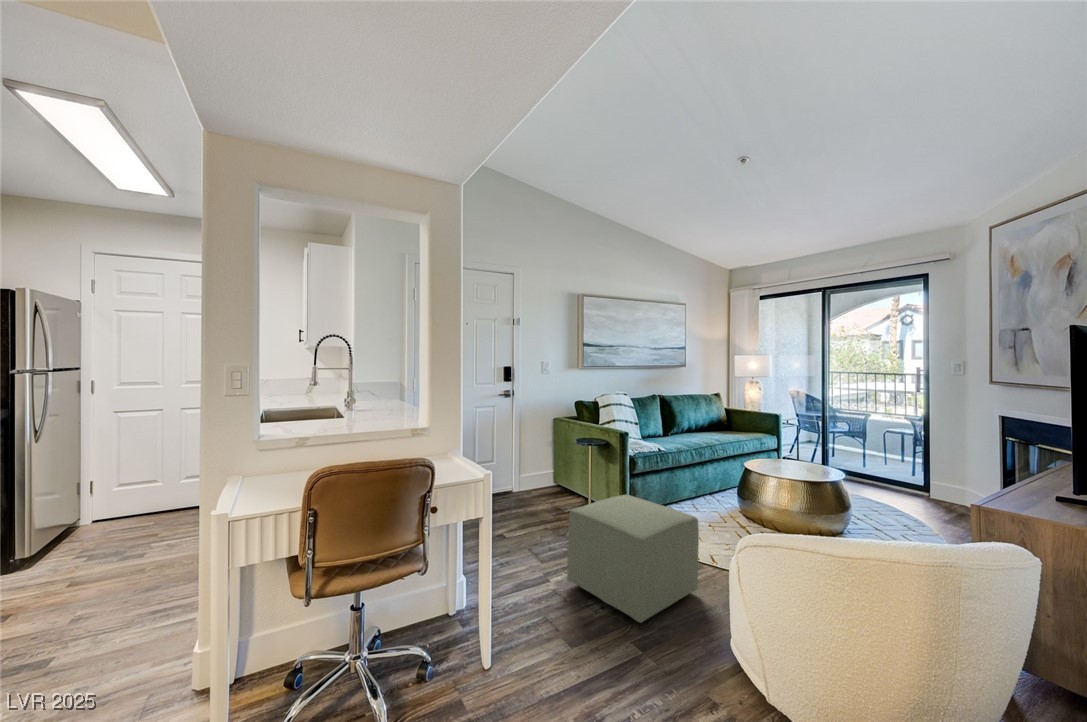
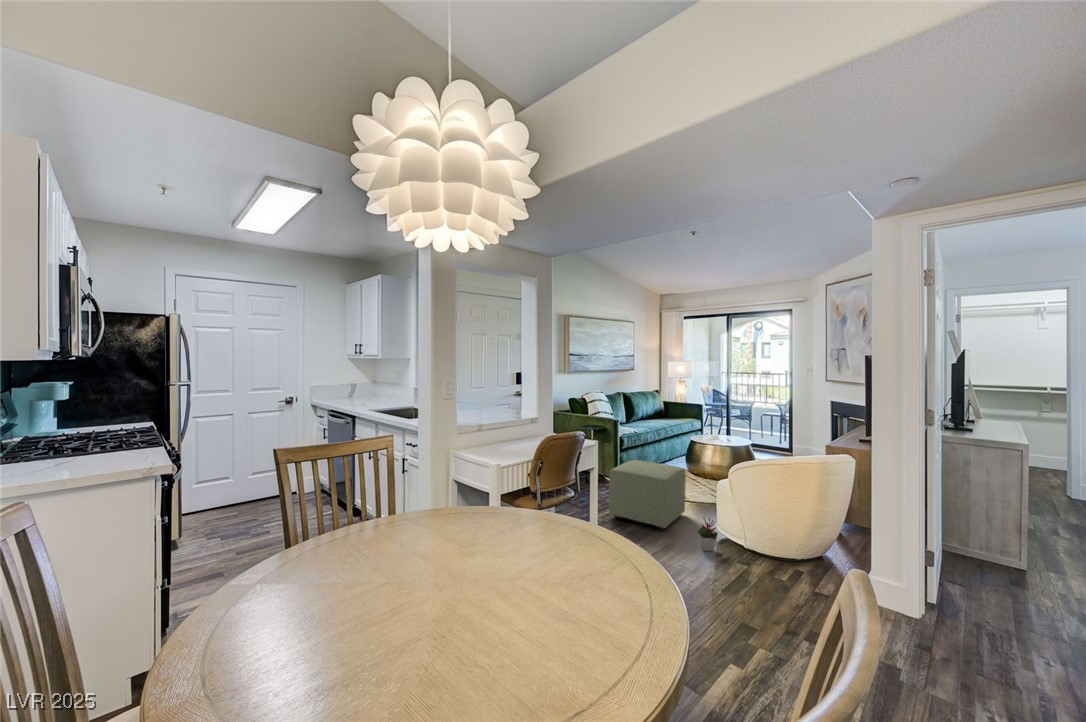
decorative plant: none [681,622,721,692] -> present [698,517,717,551]

